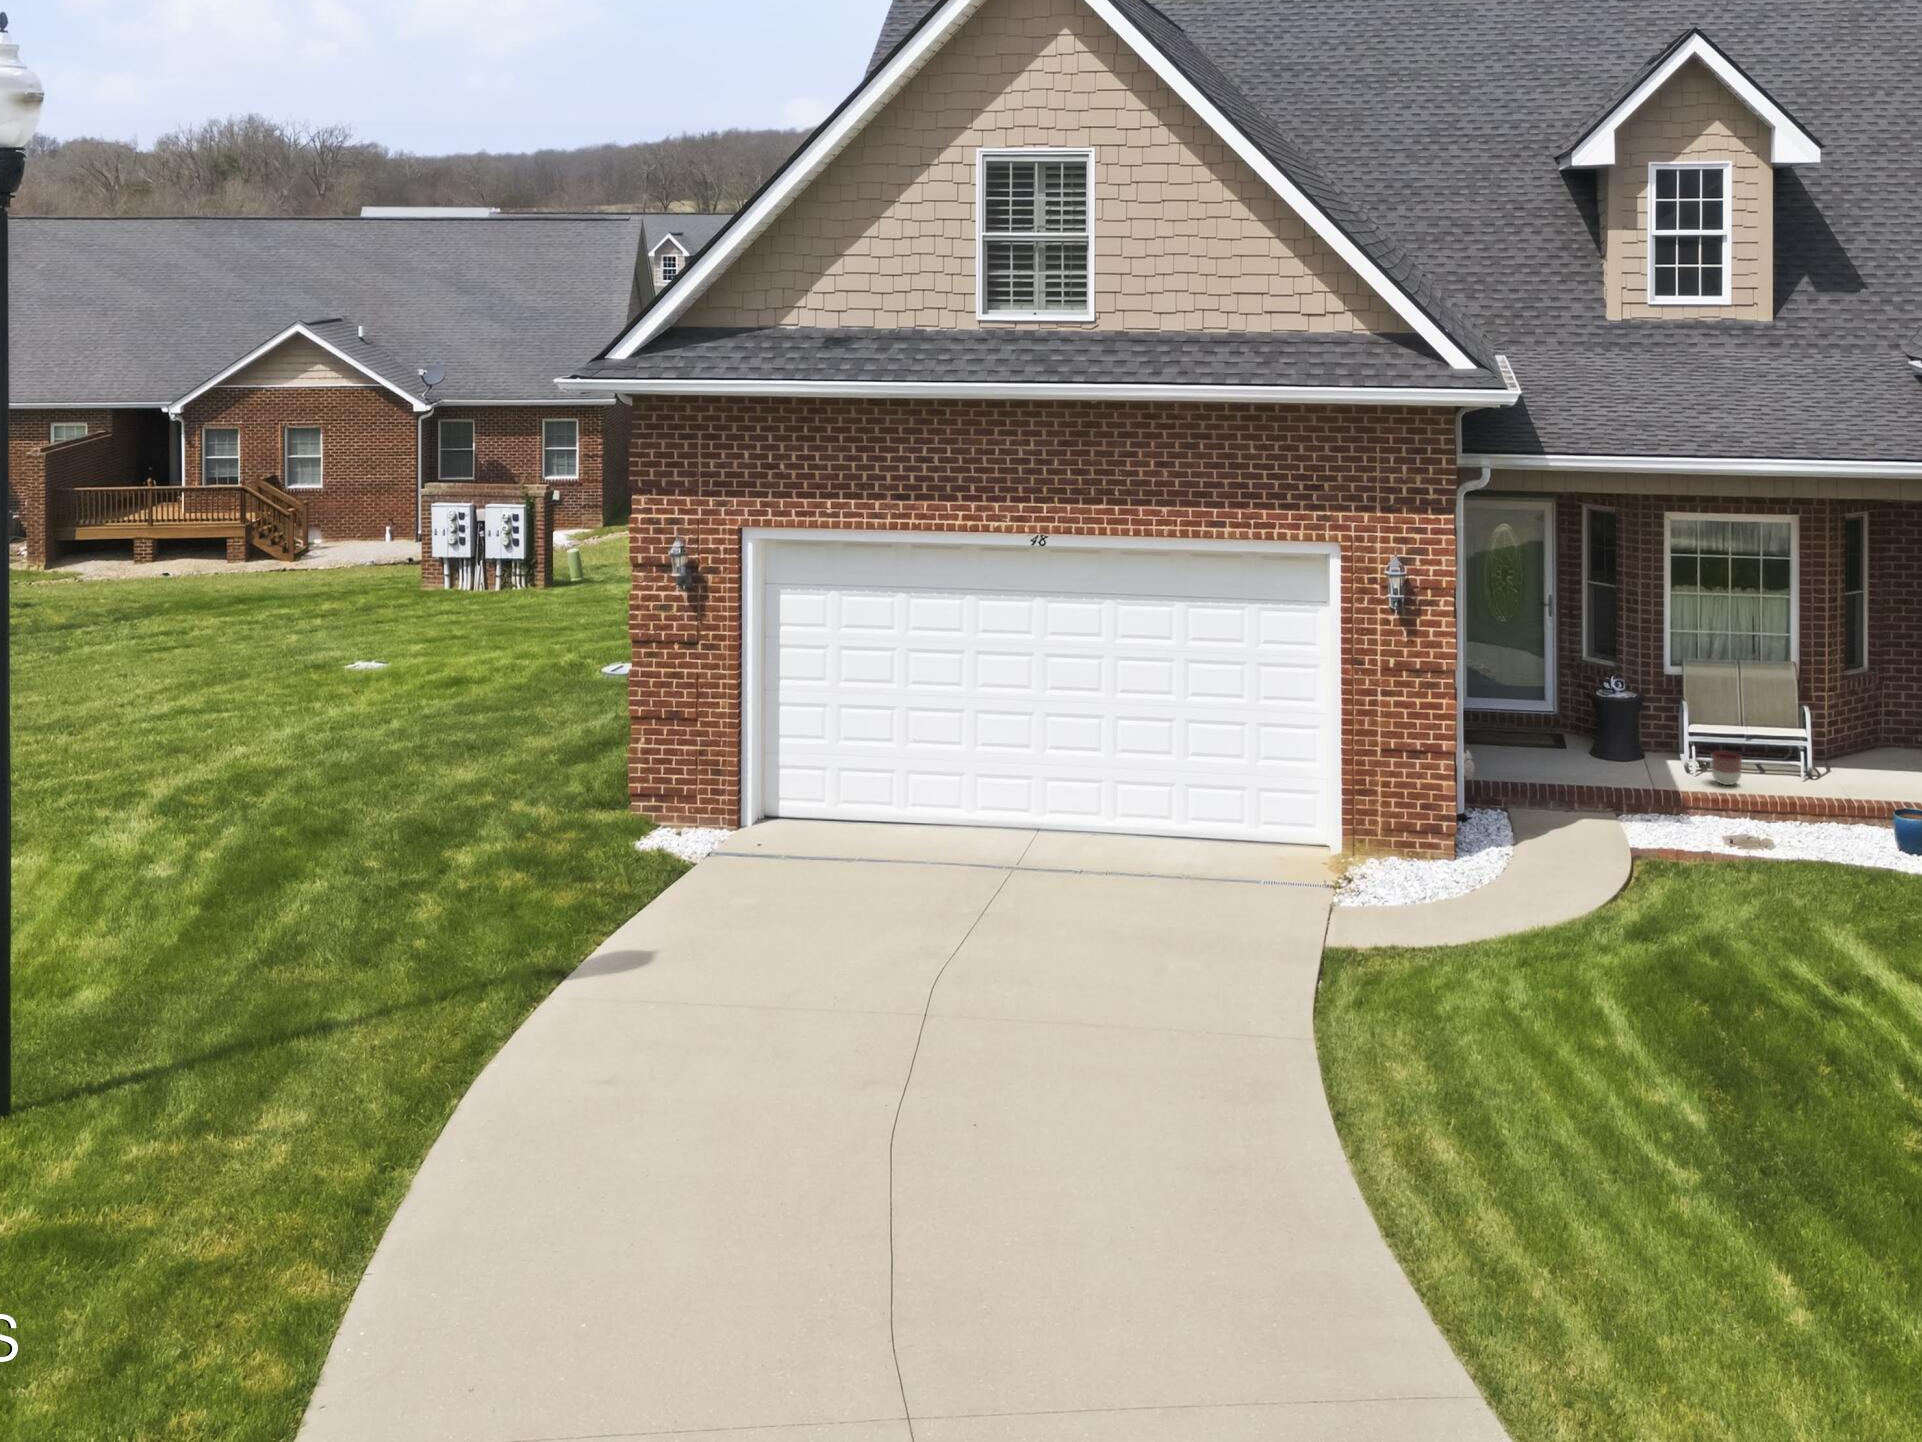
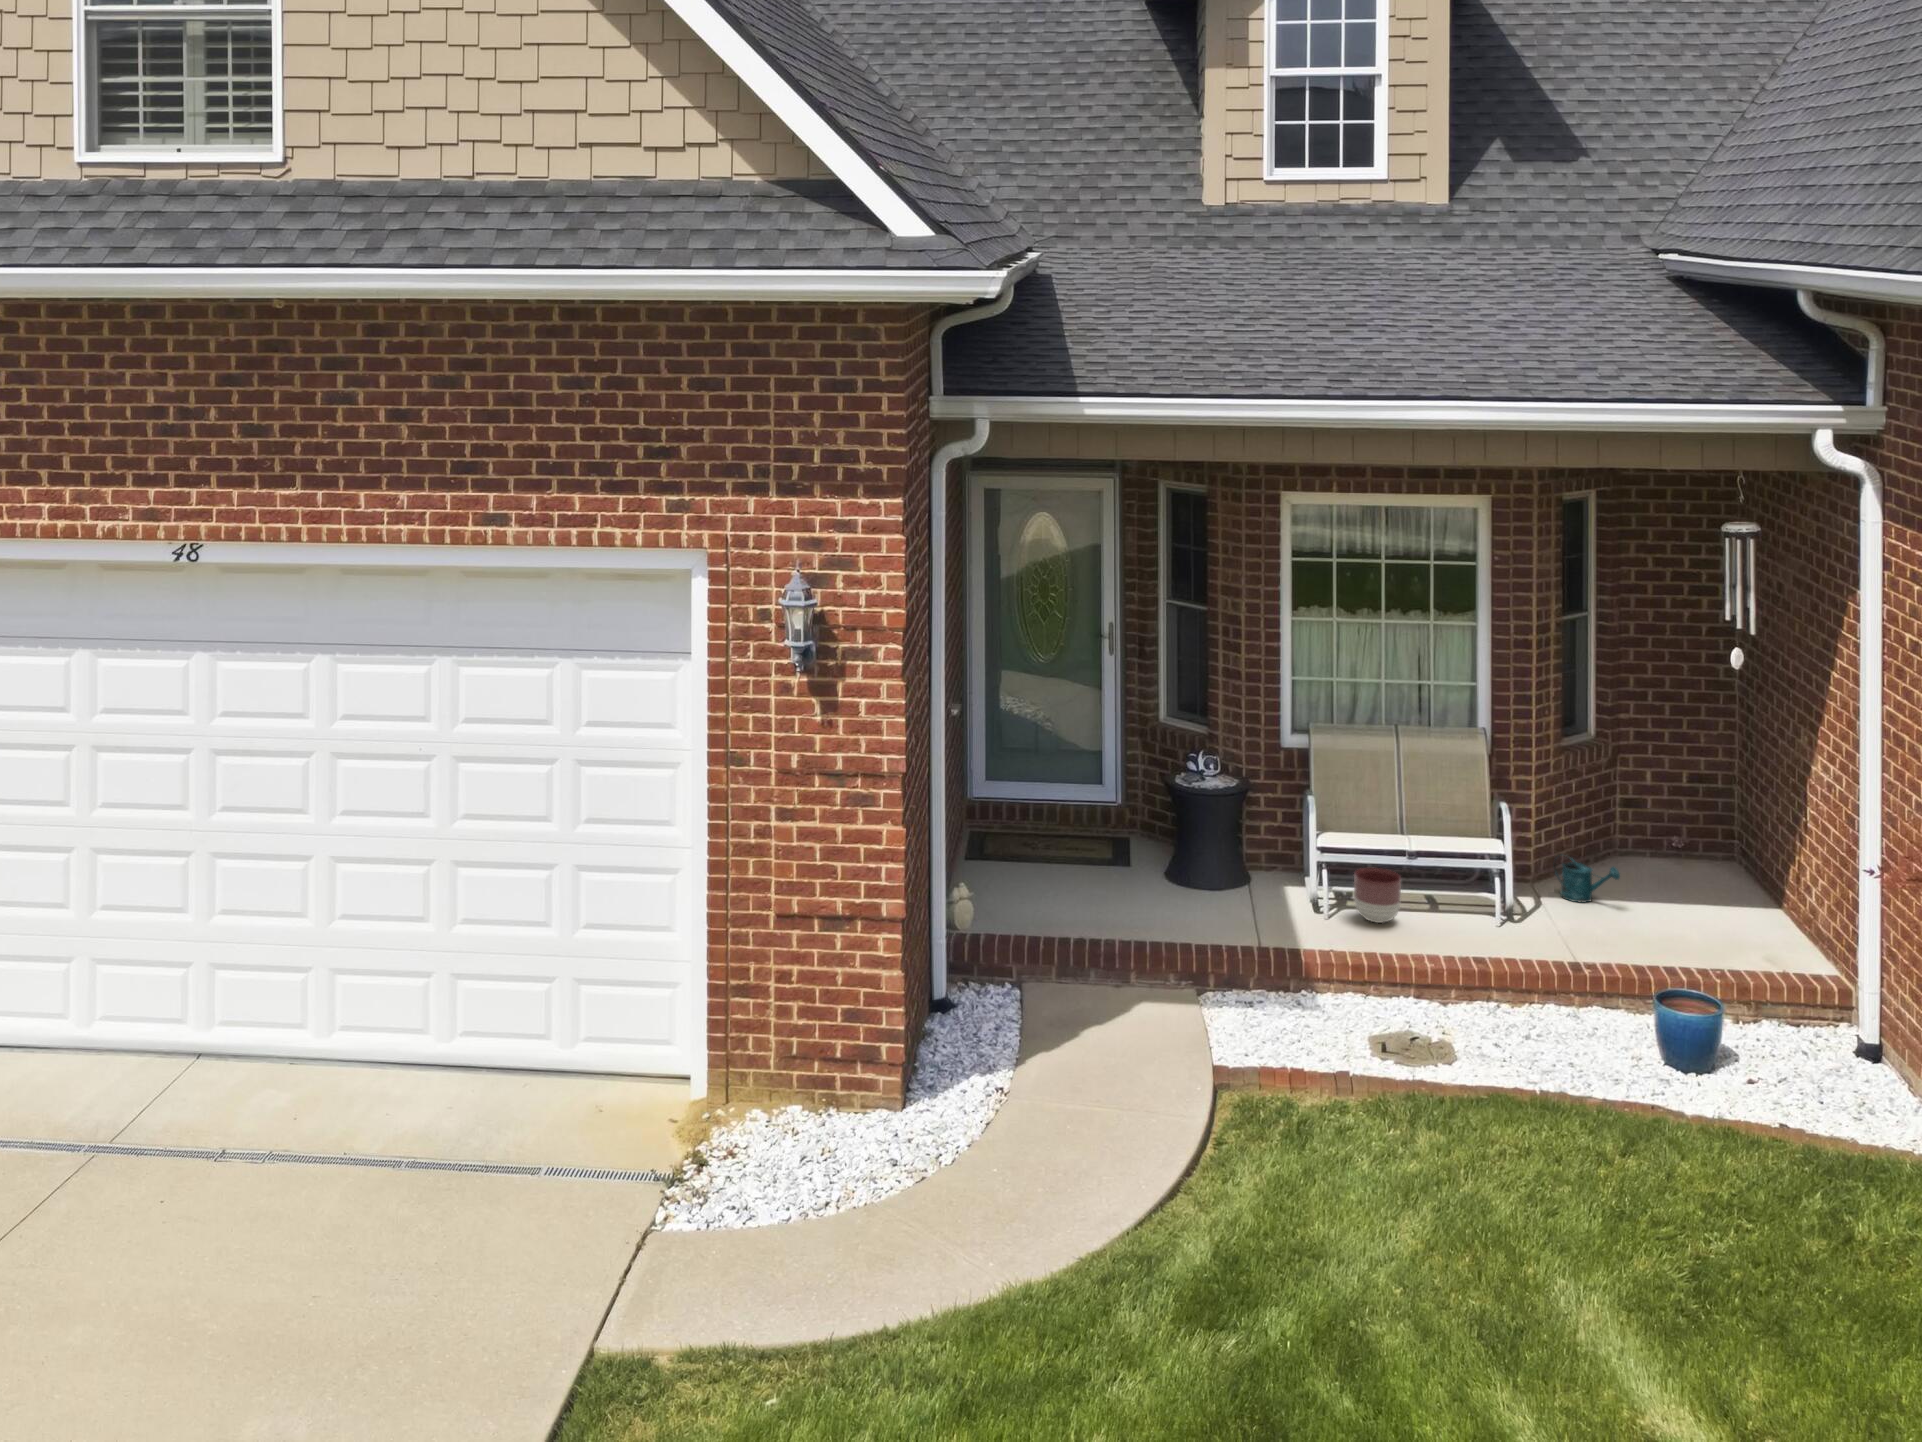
watering can: none [1843,748,1886,778] -> present [1554,859,1620,903]

